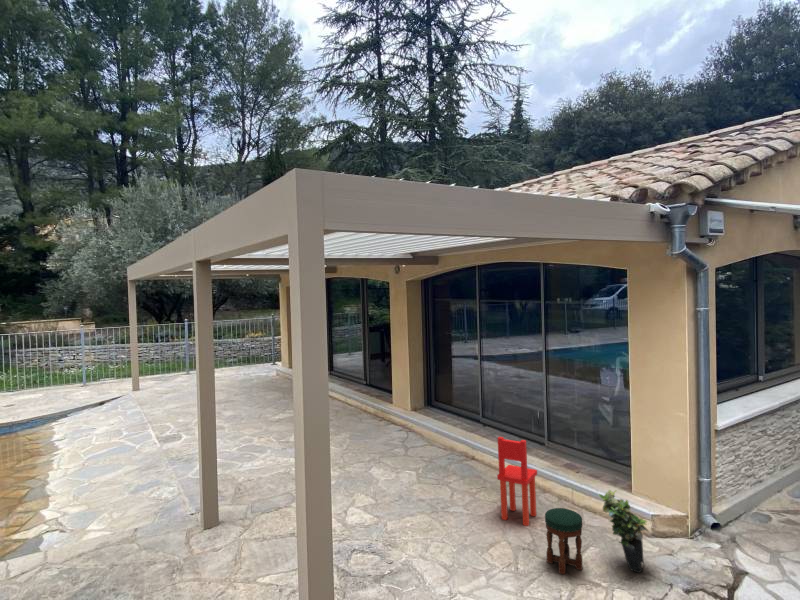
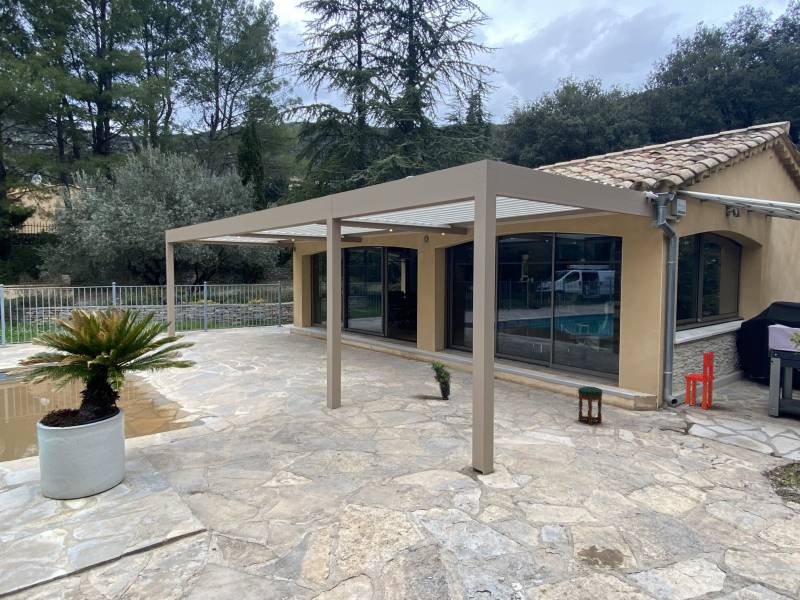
chair: present [497,437,537,526] -> present [685,351,715,409]
potted plant: present [599,490,647,573] -> present [430,361,451,400]

